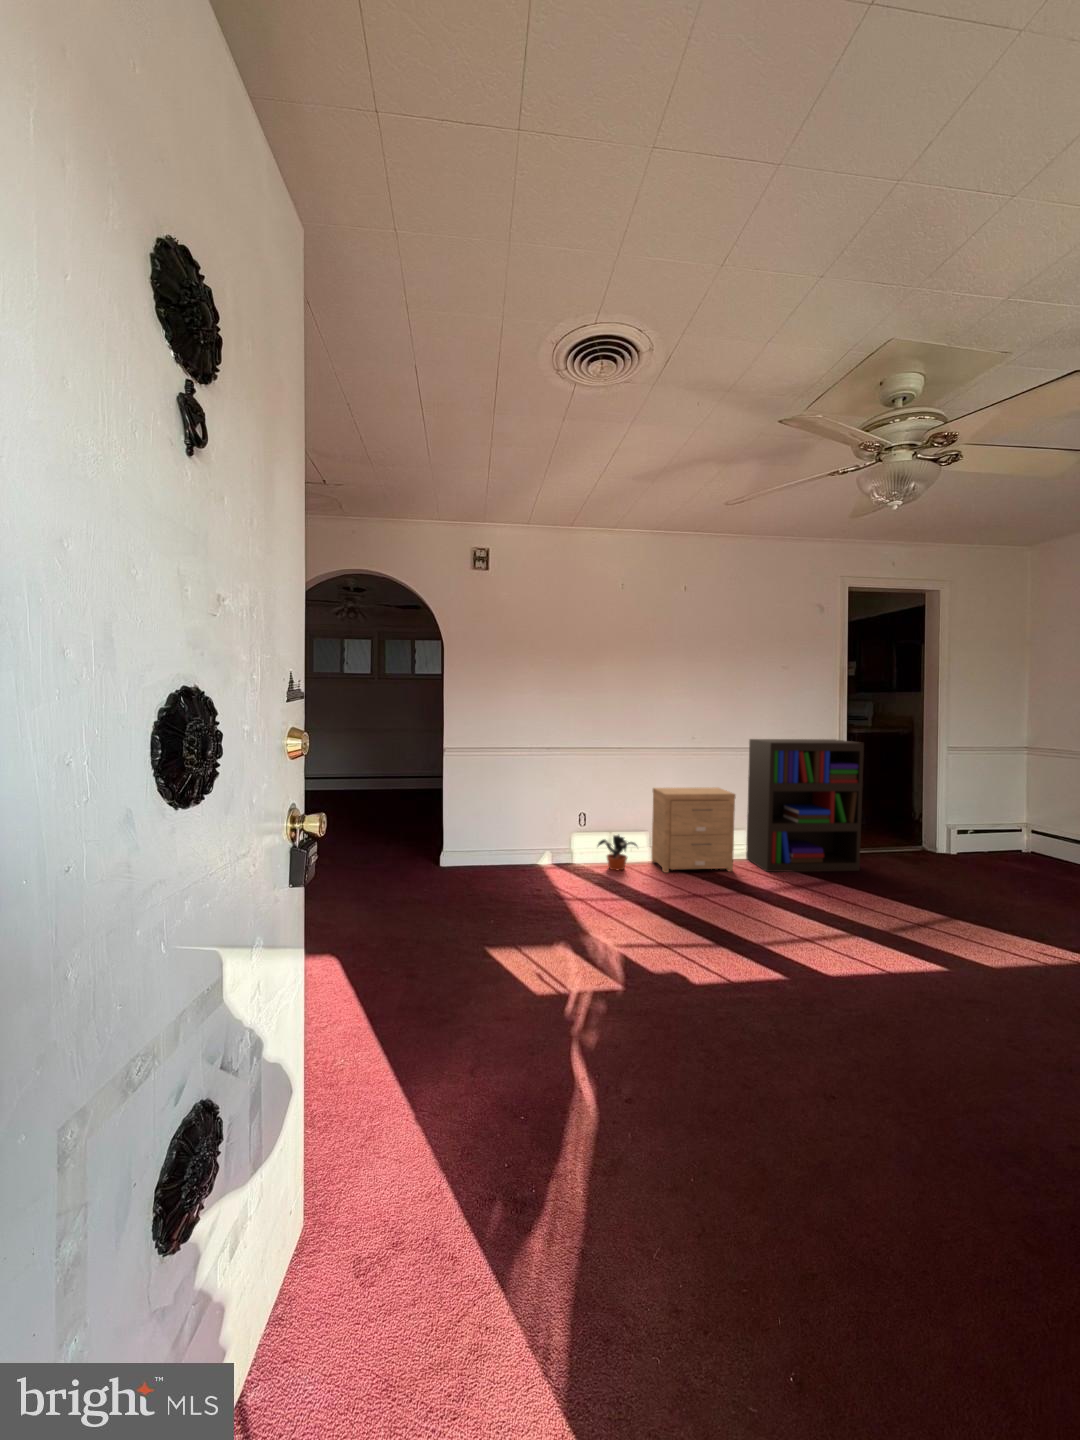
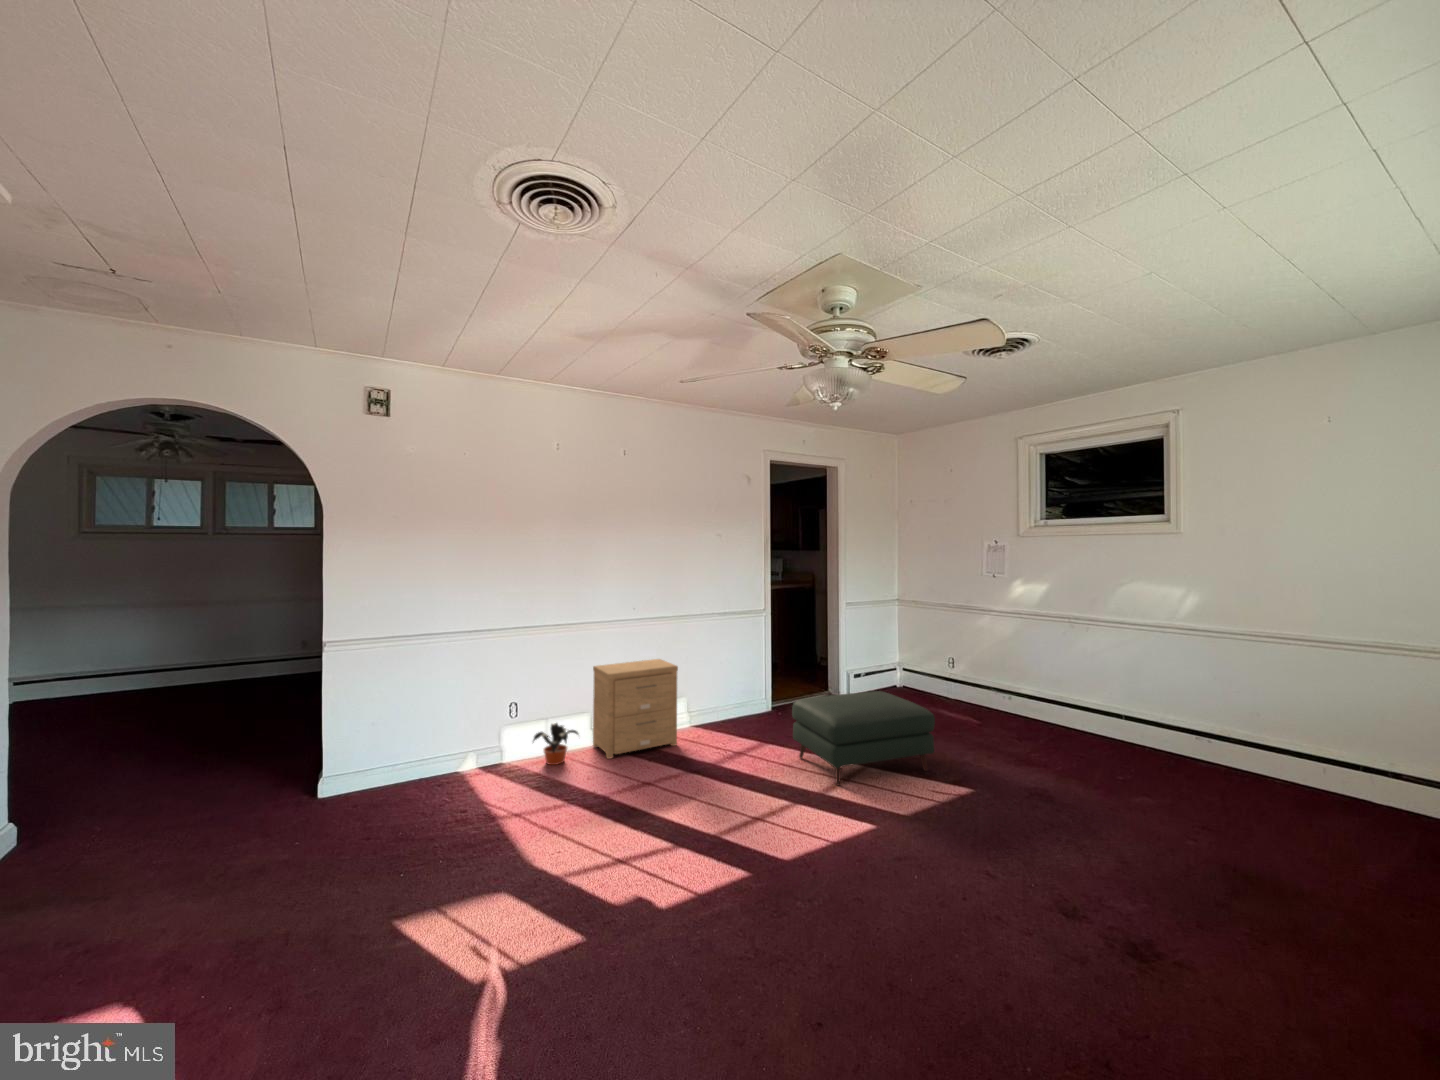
bookshelf: present [746,739,864,872] -> none [687,603,787,741]
ottoman: none [860,837,1051,935] -> present [792,691,935,785]

